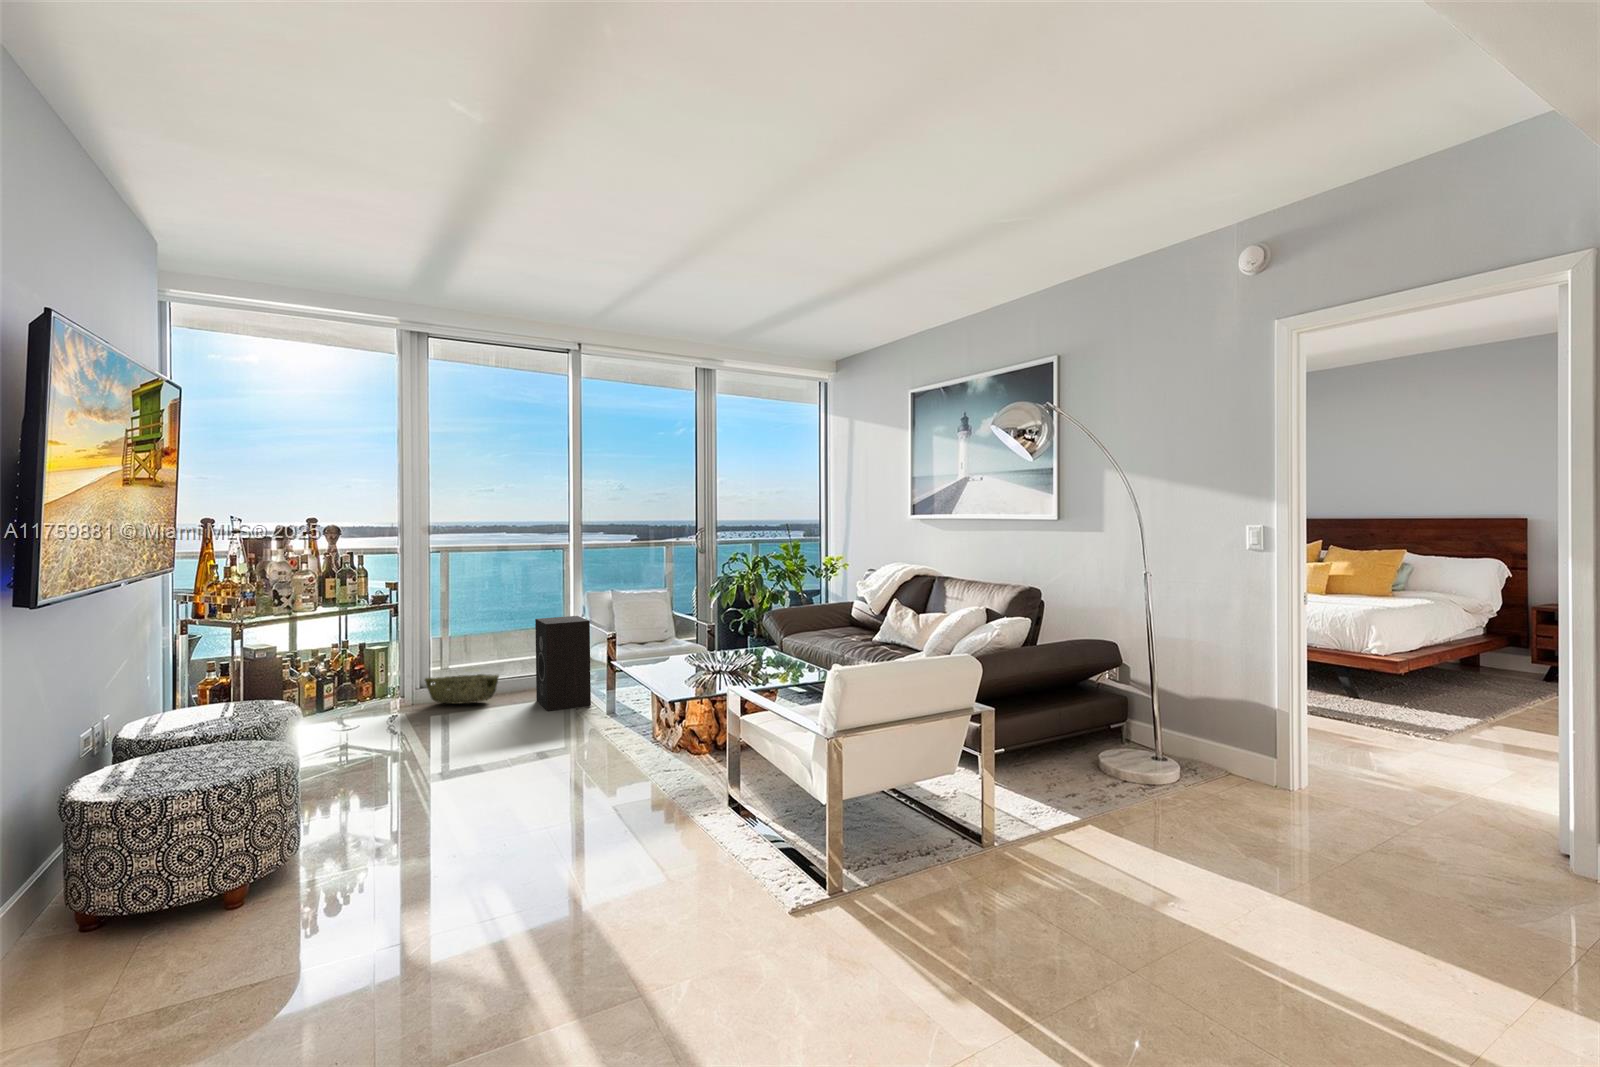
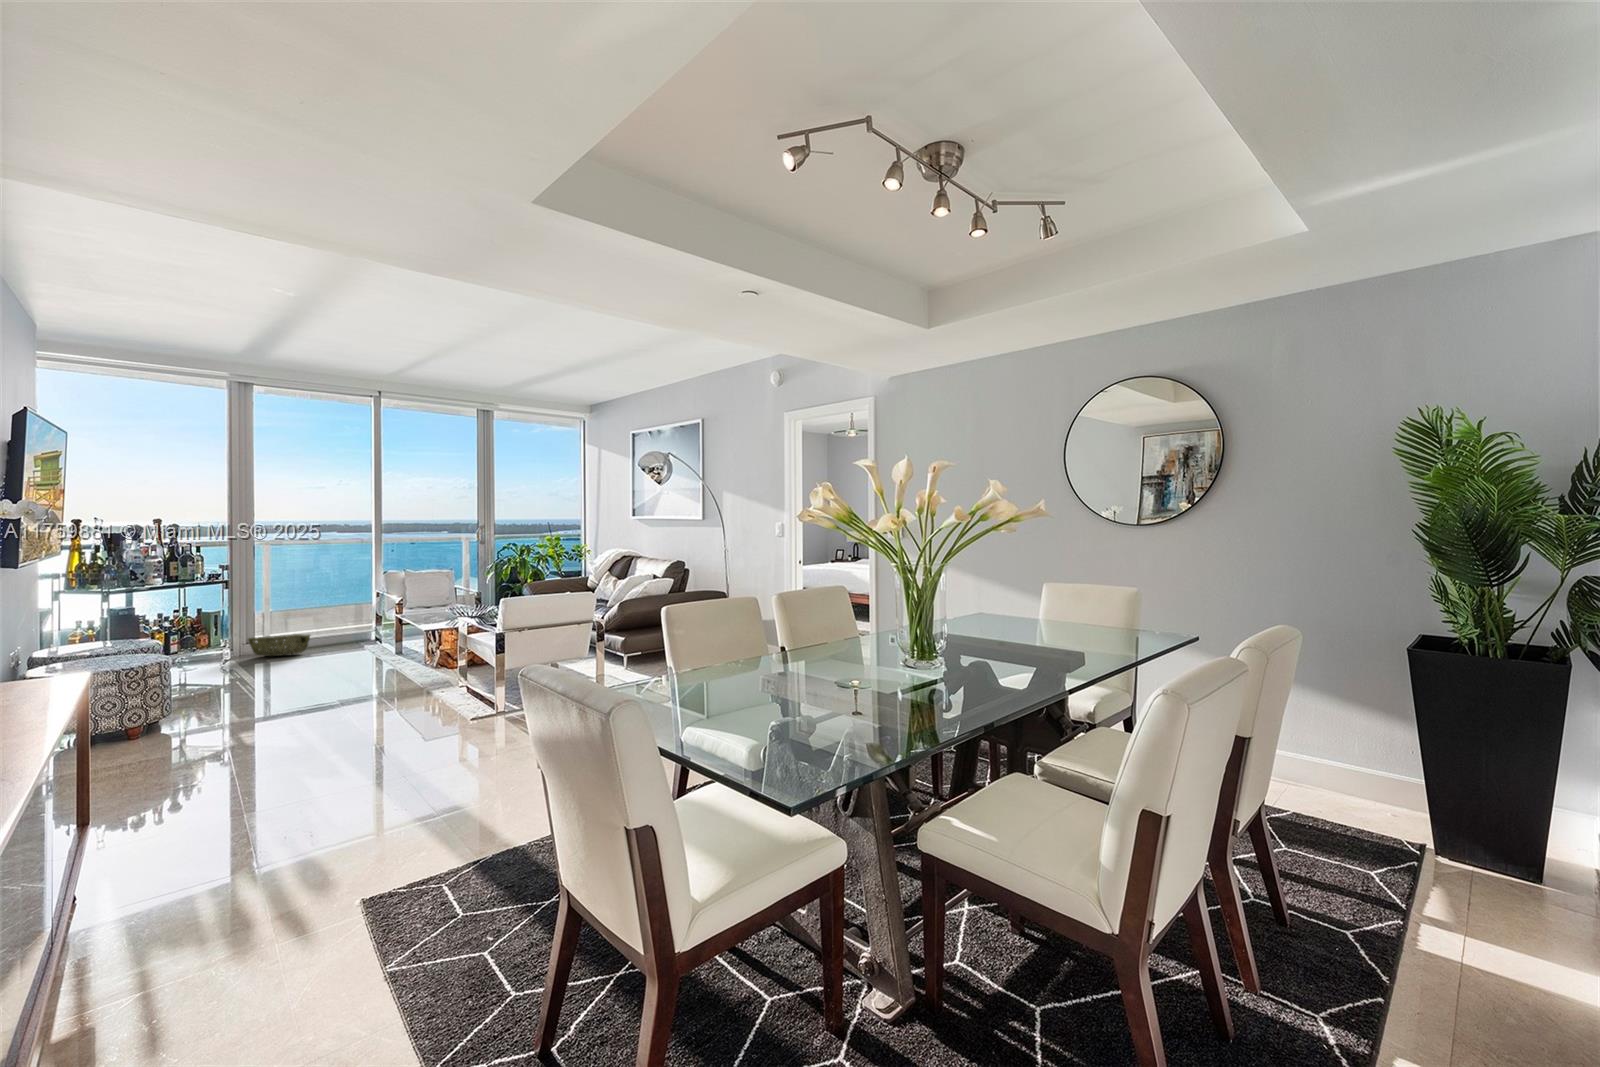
speaker: present [535,616,591,711] -> none [340,591,384,656]

